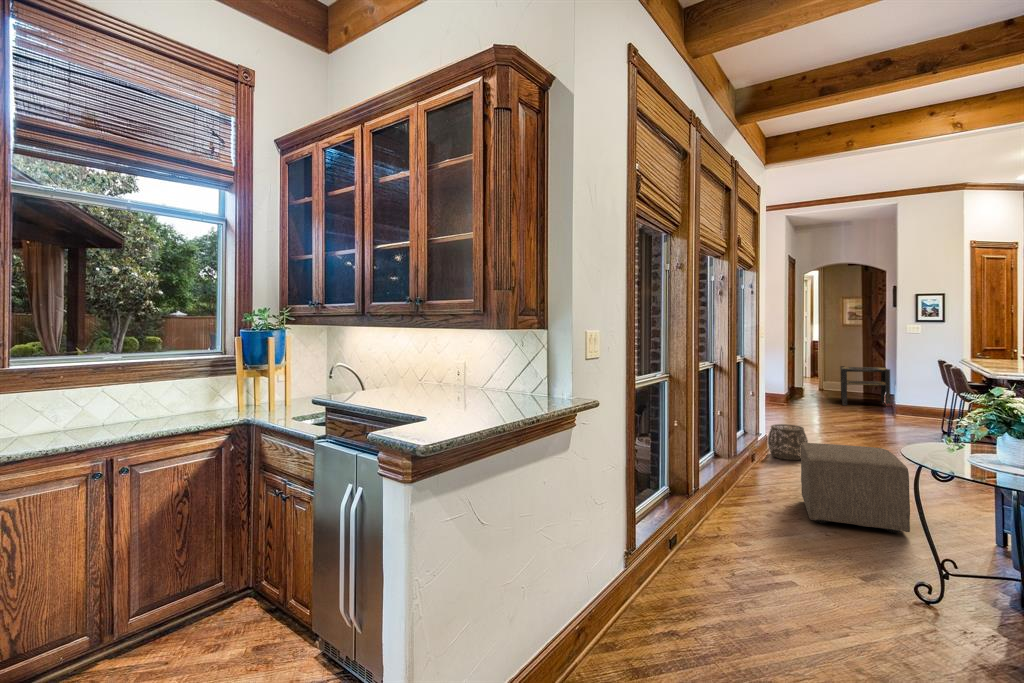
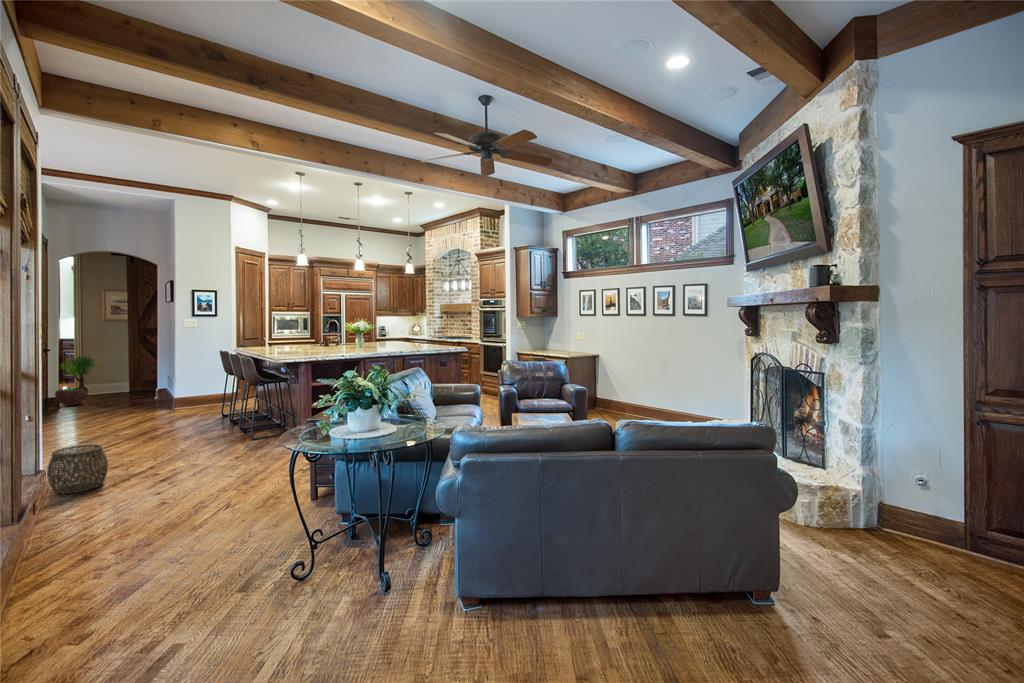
potted tree: none [801,354,832,398] -> present [55,356,96,406]
side table: present [840,366,891,407] -> none [109,362,167,409]
ottoman: present [801,443,910,533] -> none [128,448,256,555]

